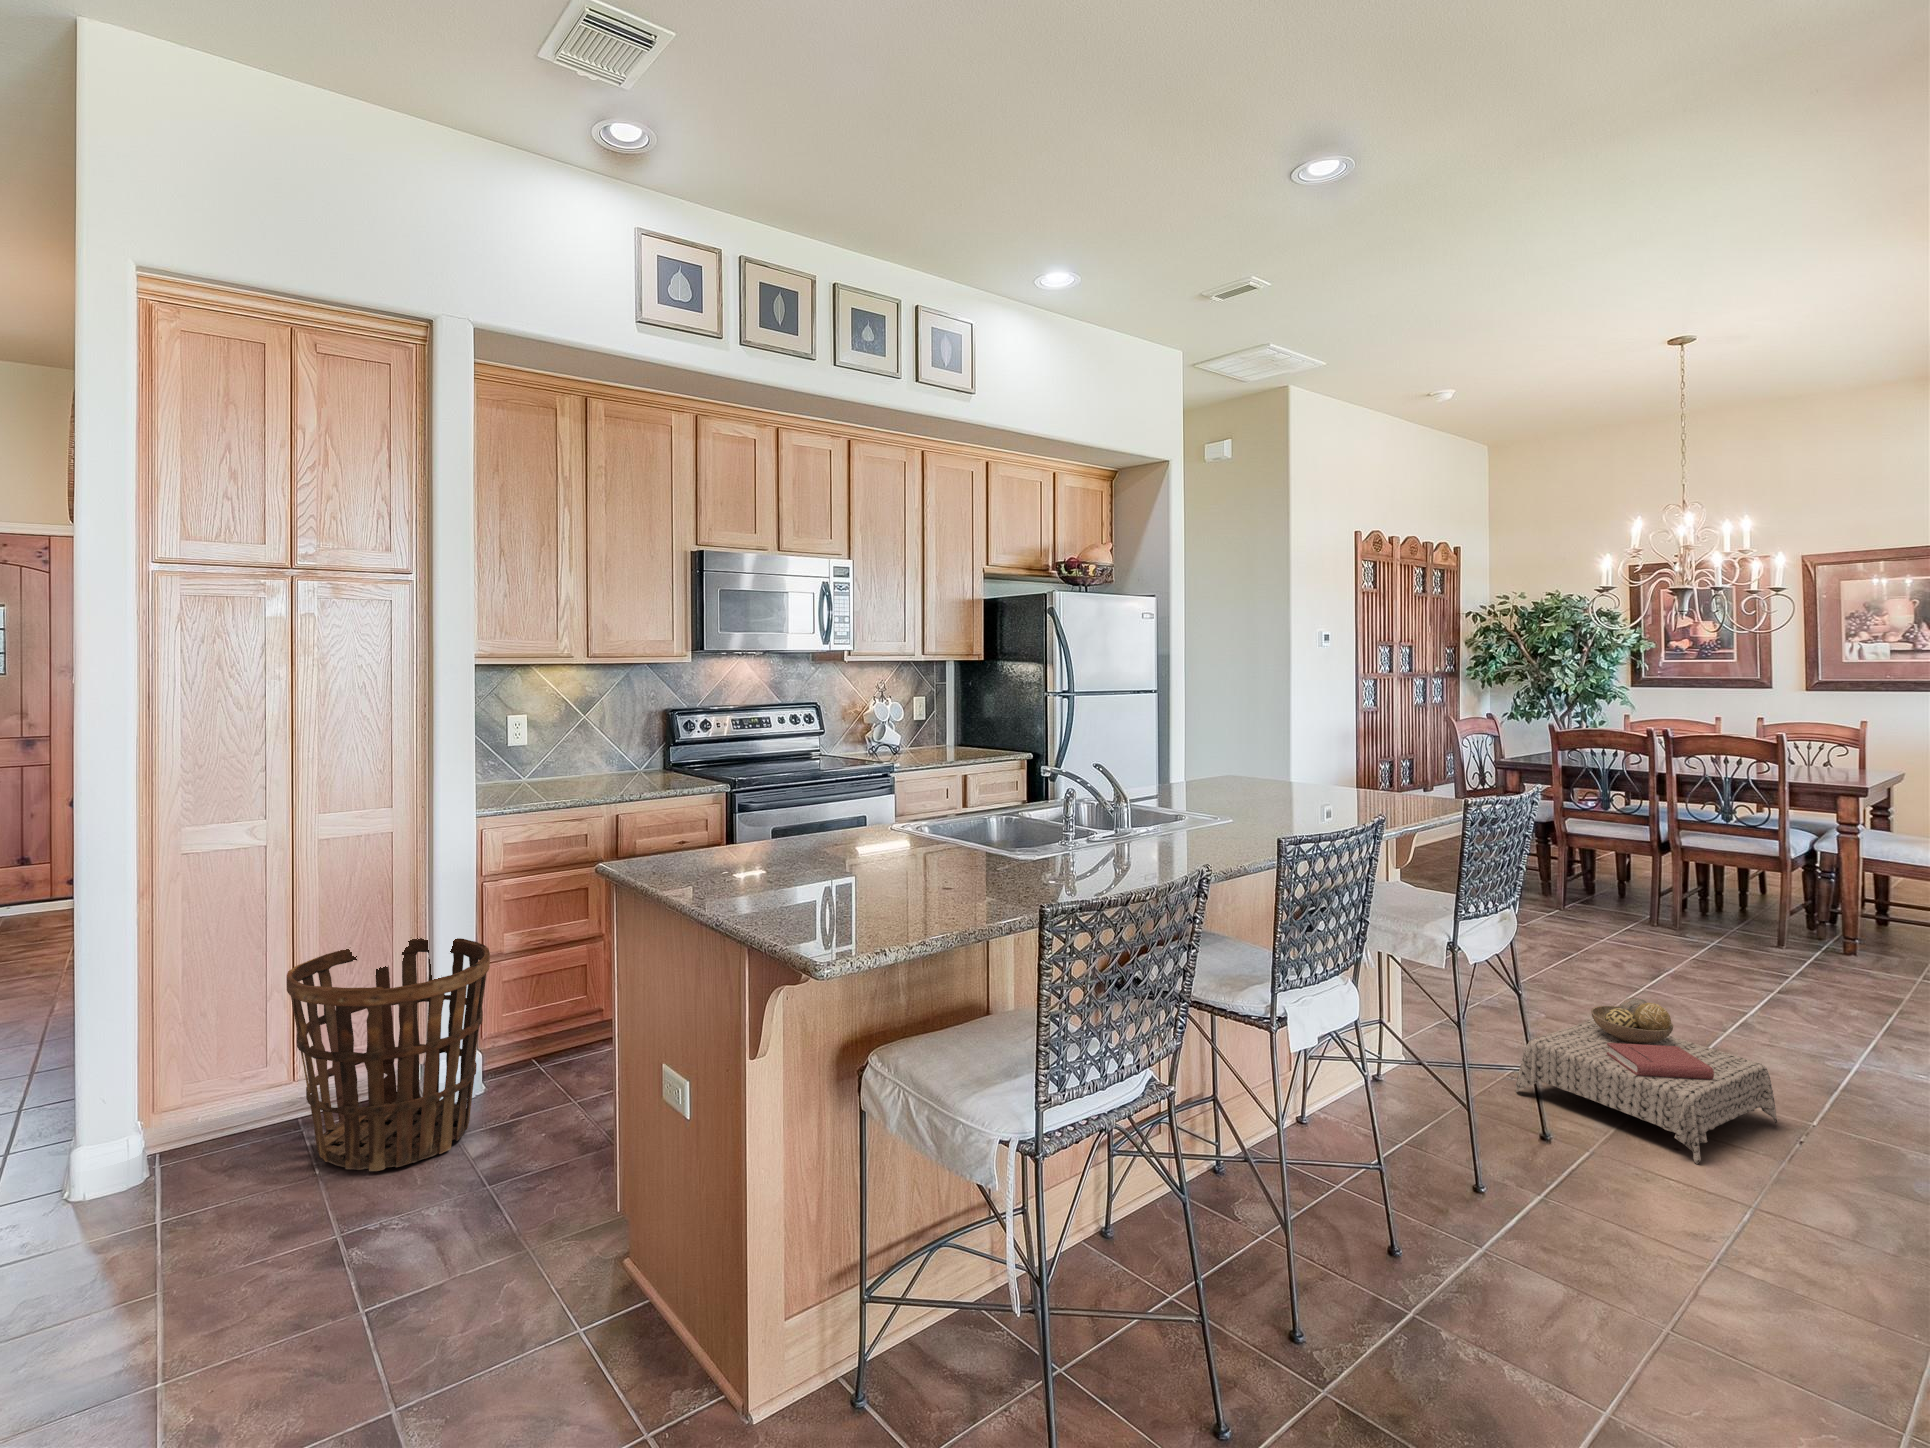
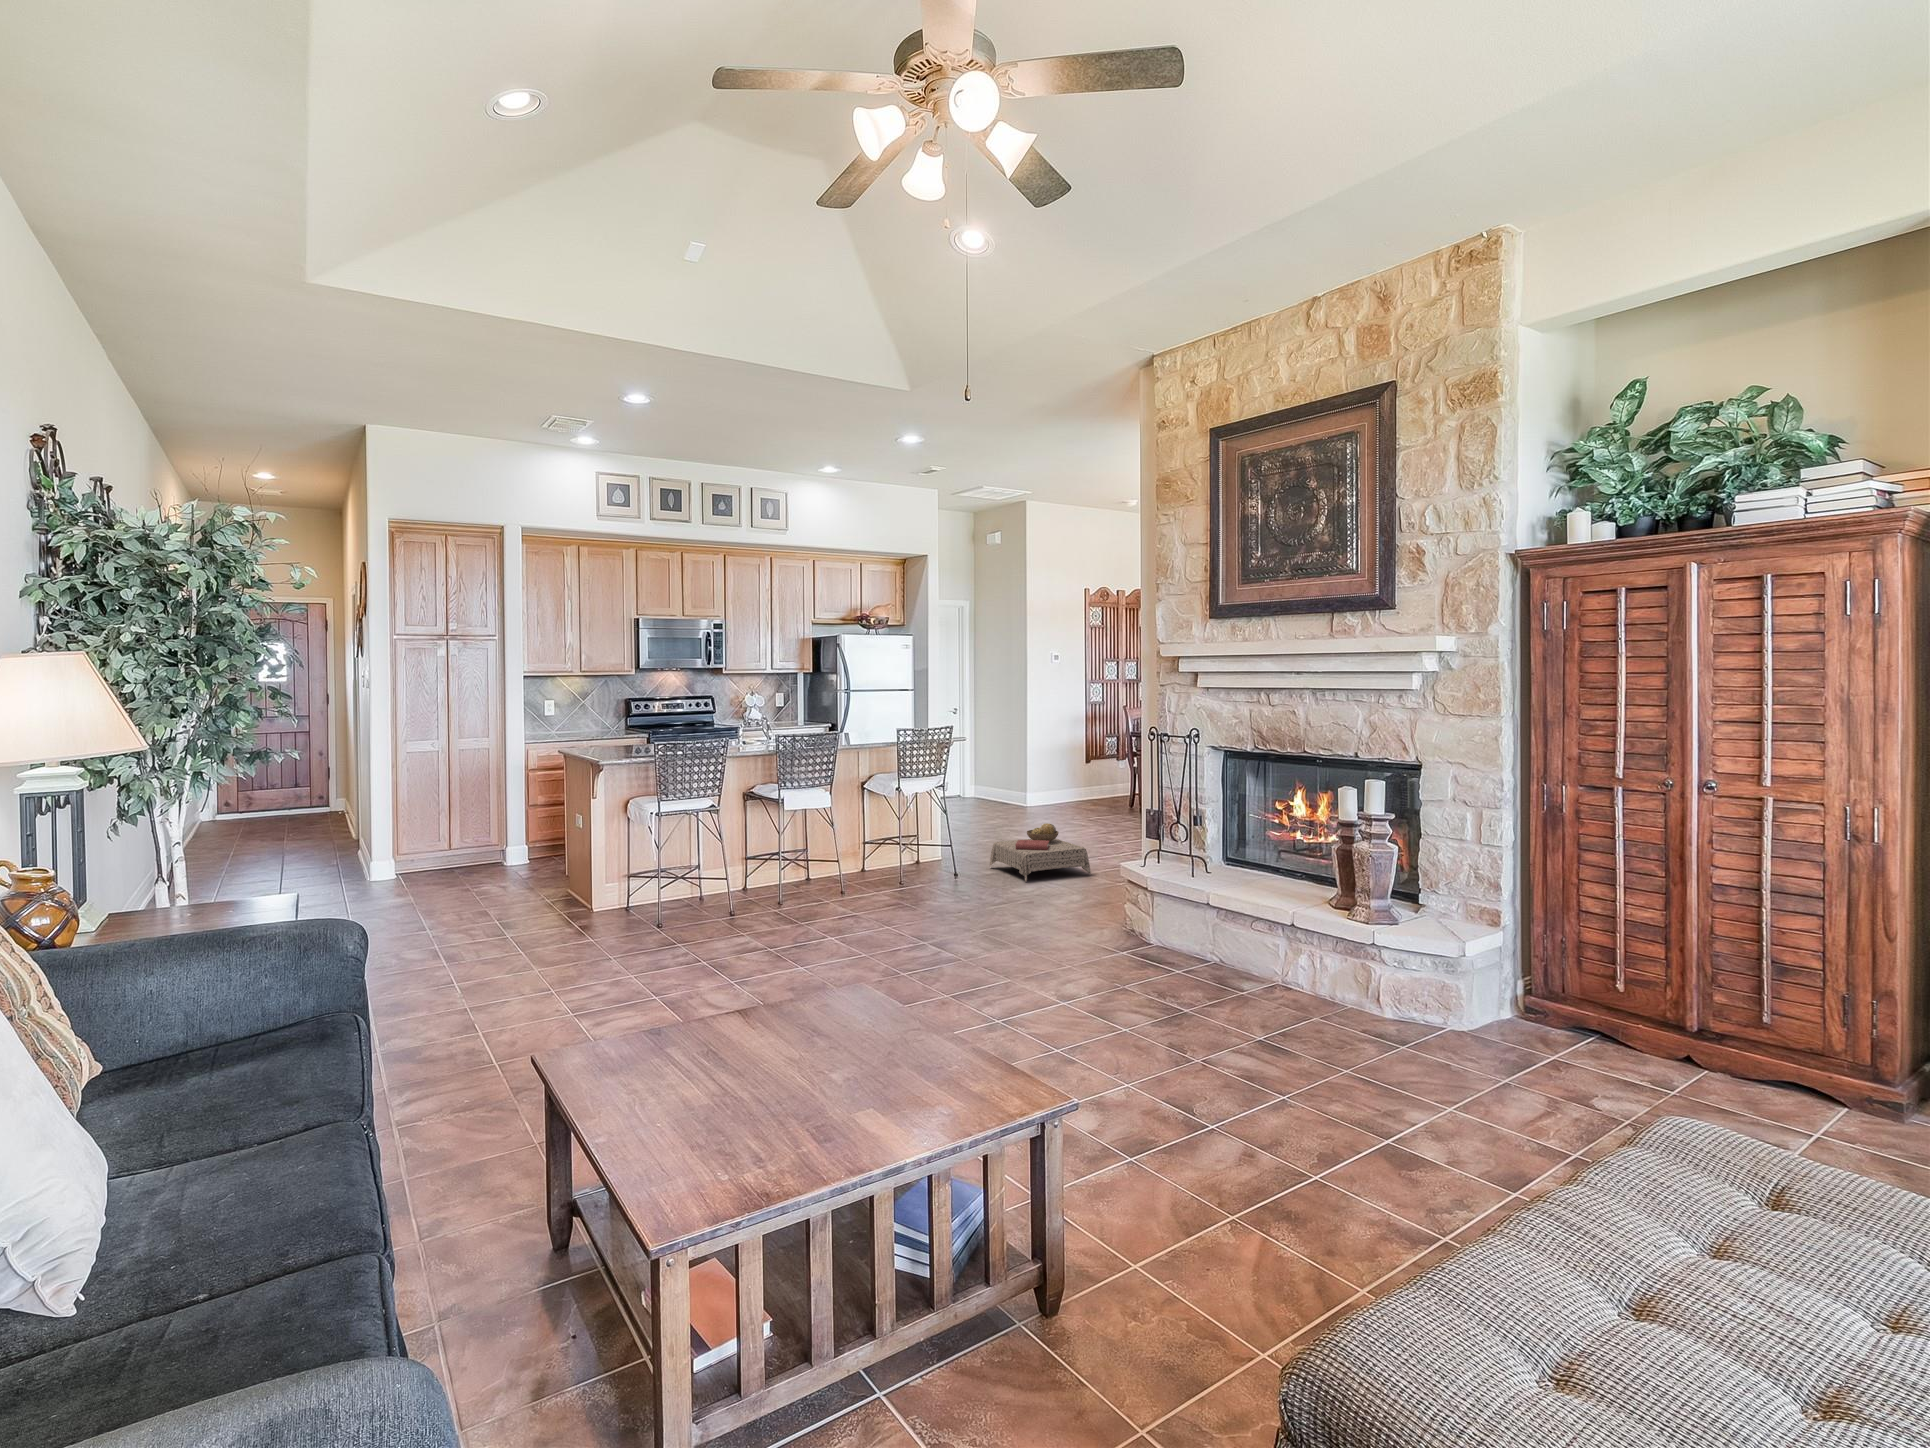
basket: present [287,938,490,1171] -> none [445,794,526,877]

